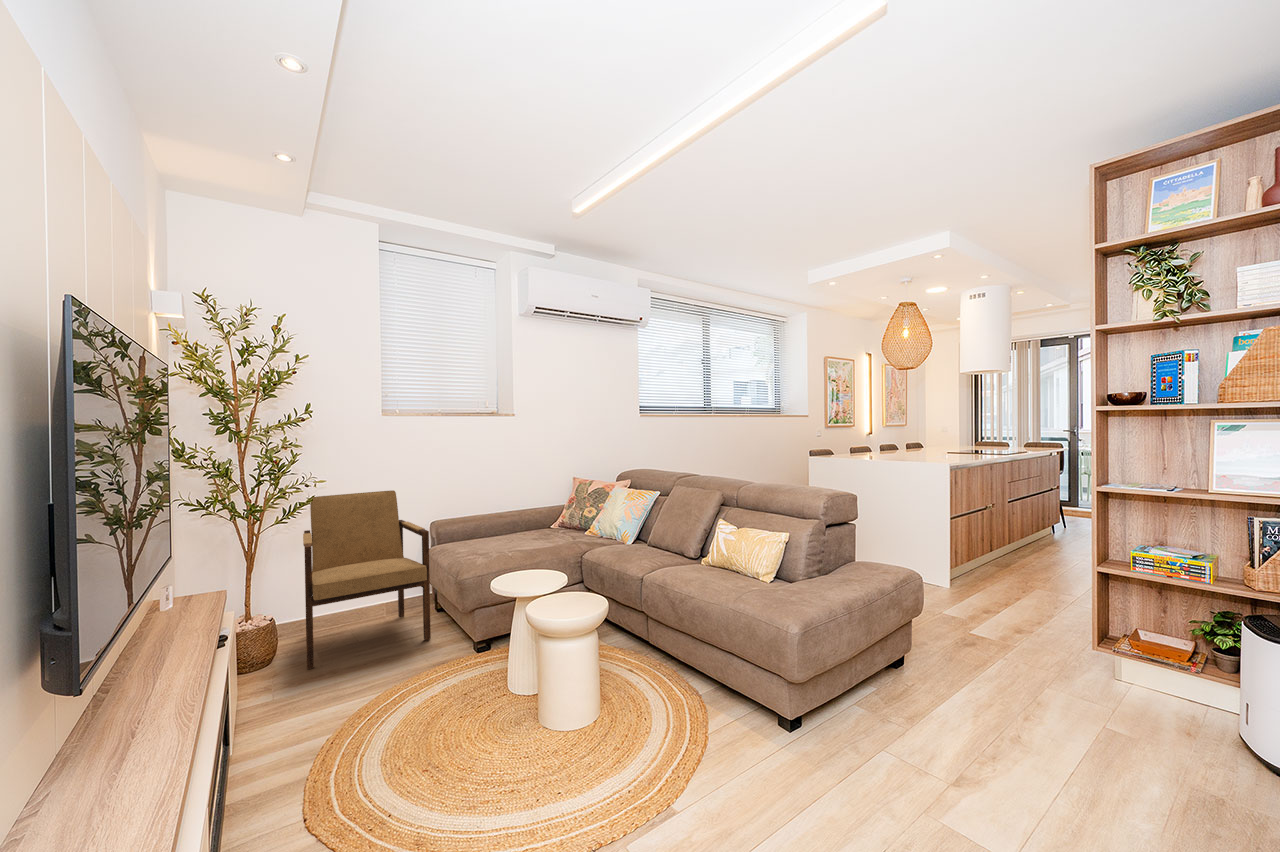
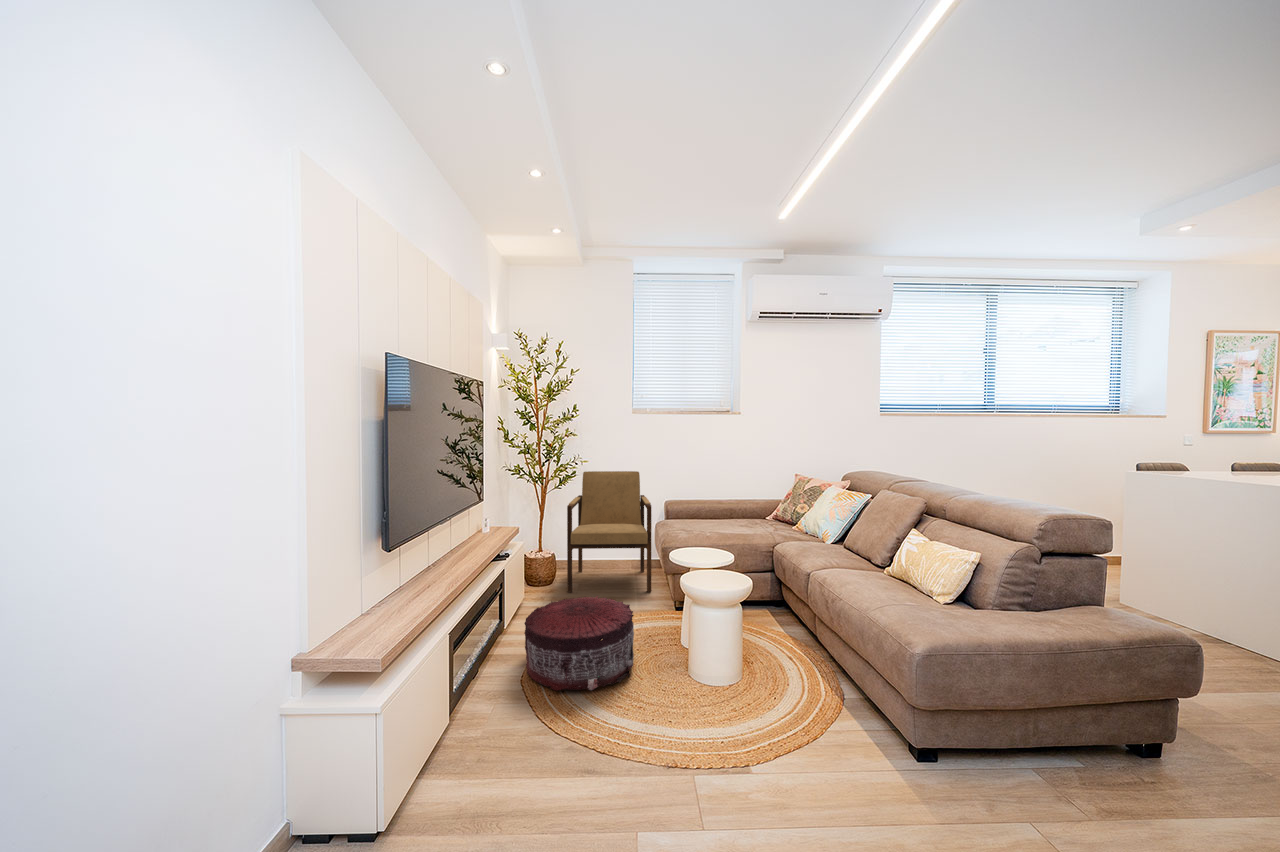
pouf: none [304,660,477,815] -> present [524,596,634,691]

